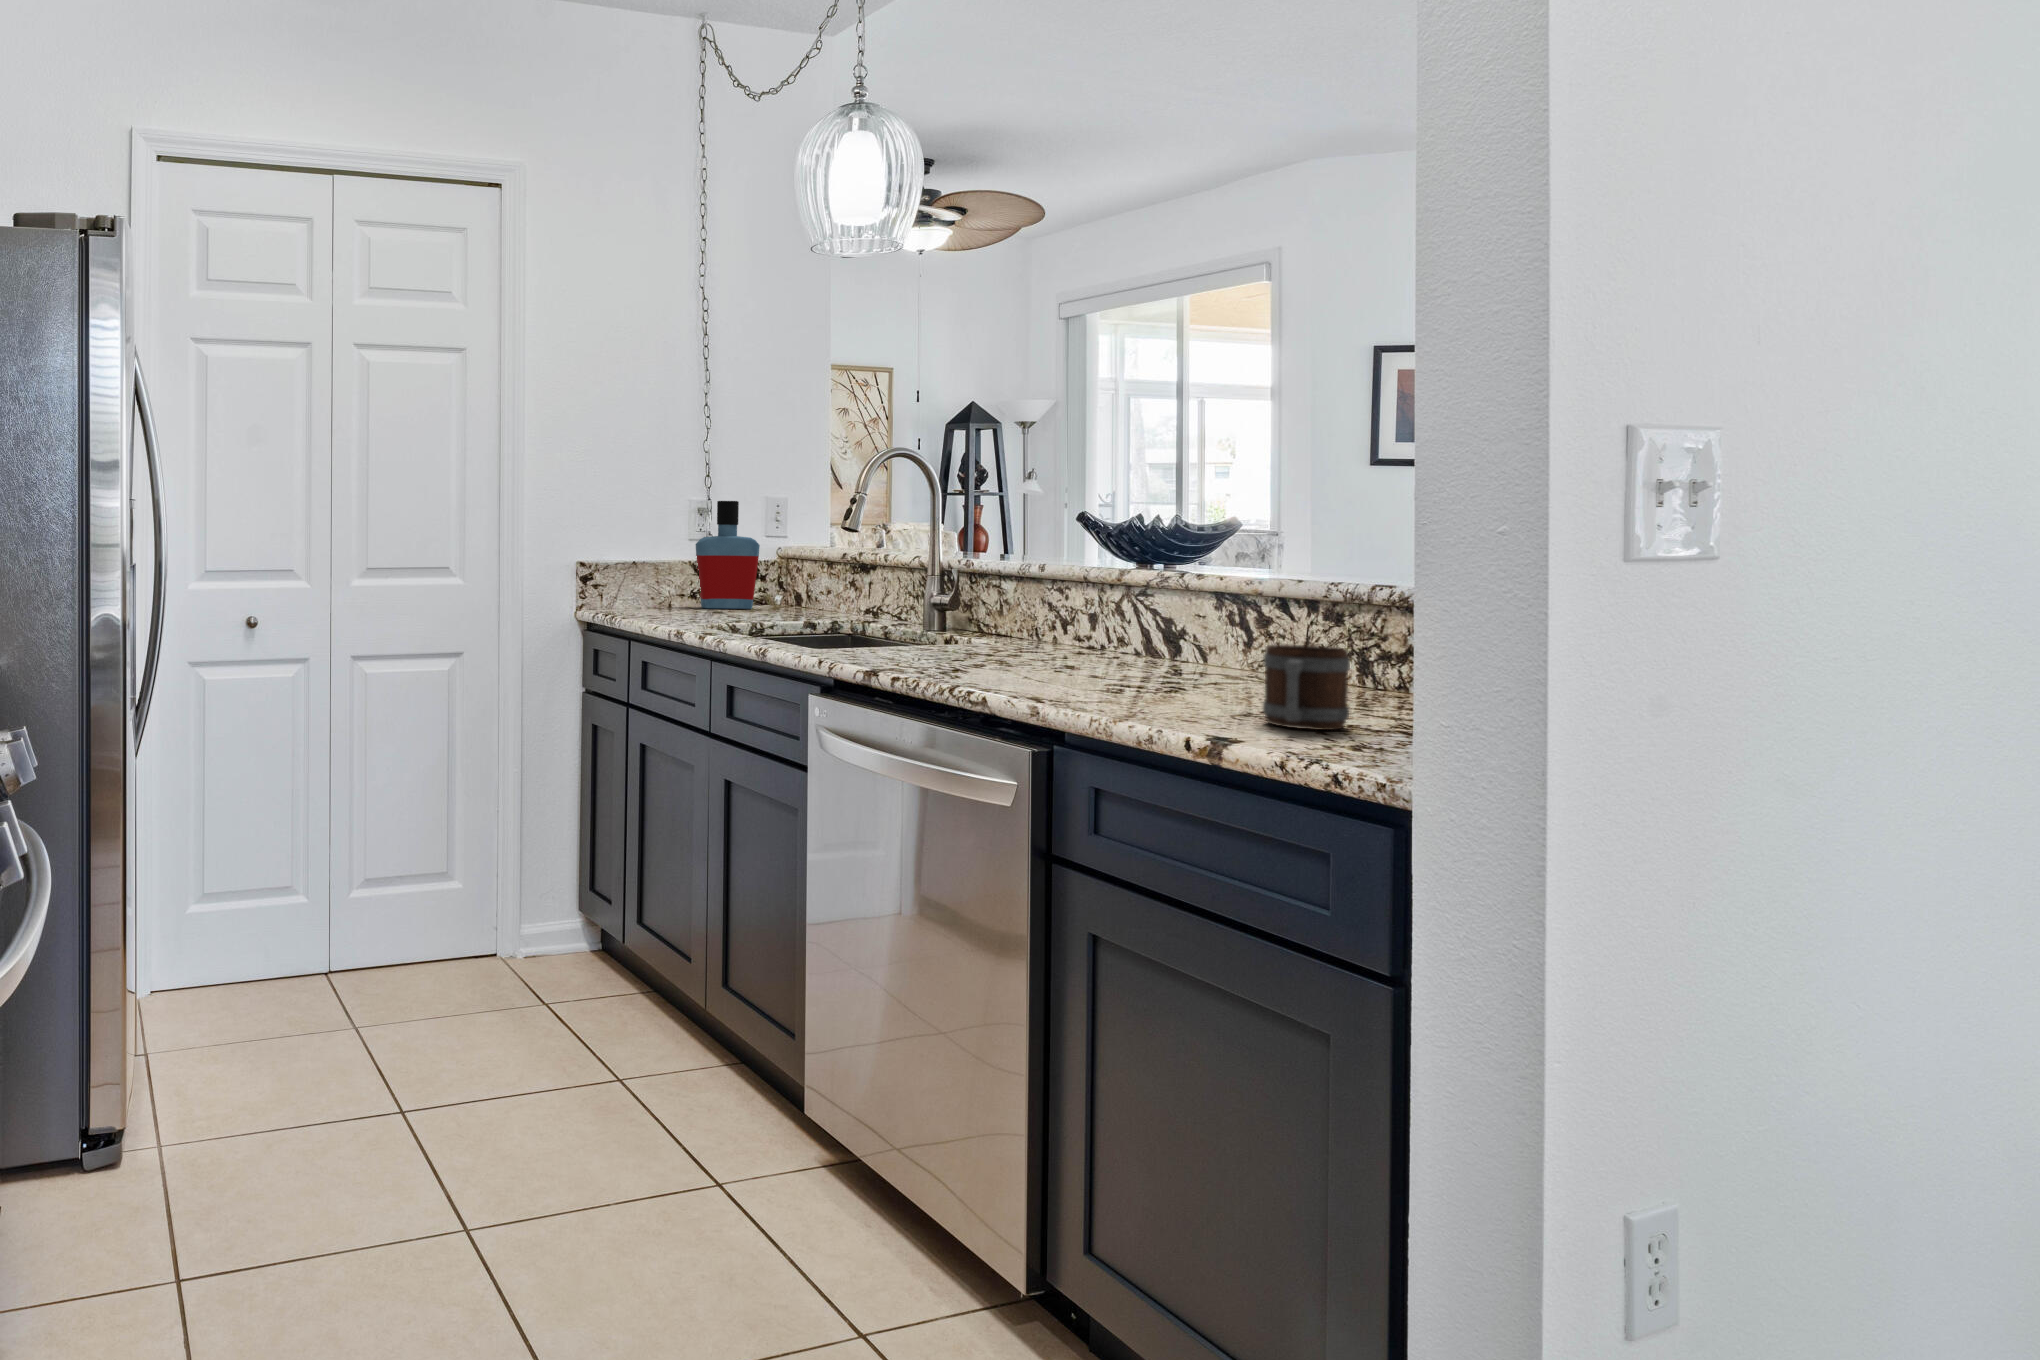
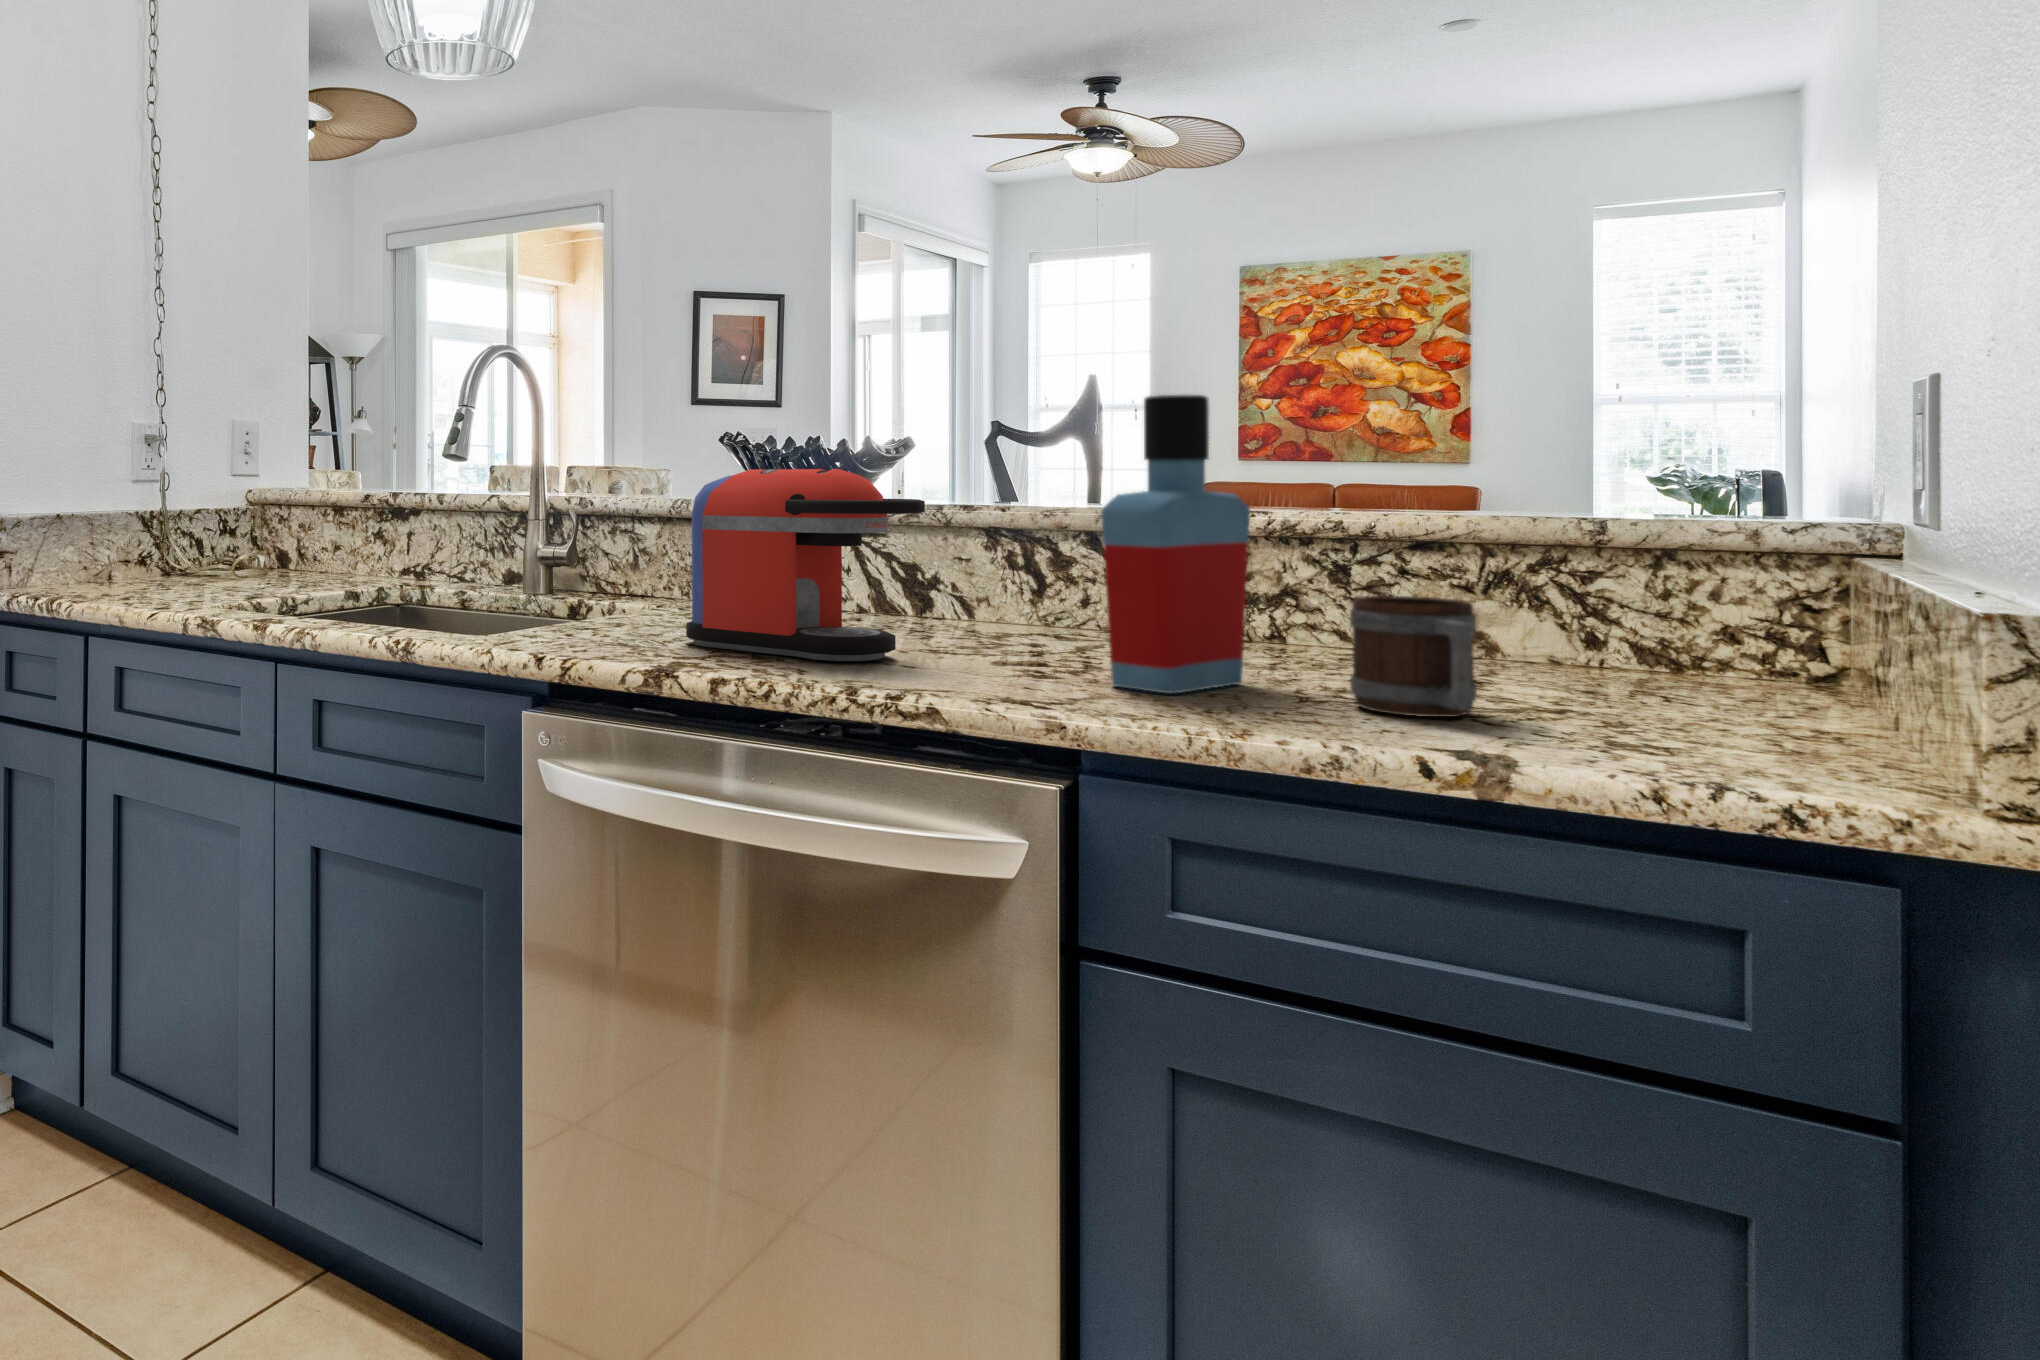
bottle: present [696,501,760,609] -> present [1101,395,1250,693]
coffee maker: none [933,543,1069,677] -> present [686,469,925,661]

